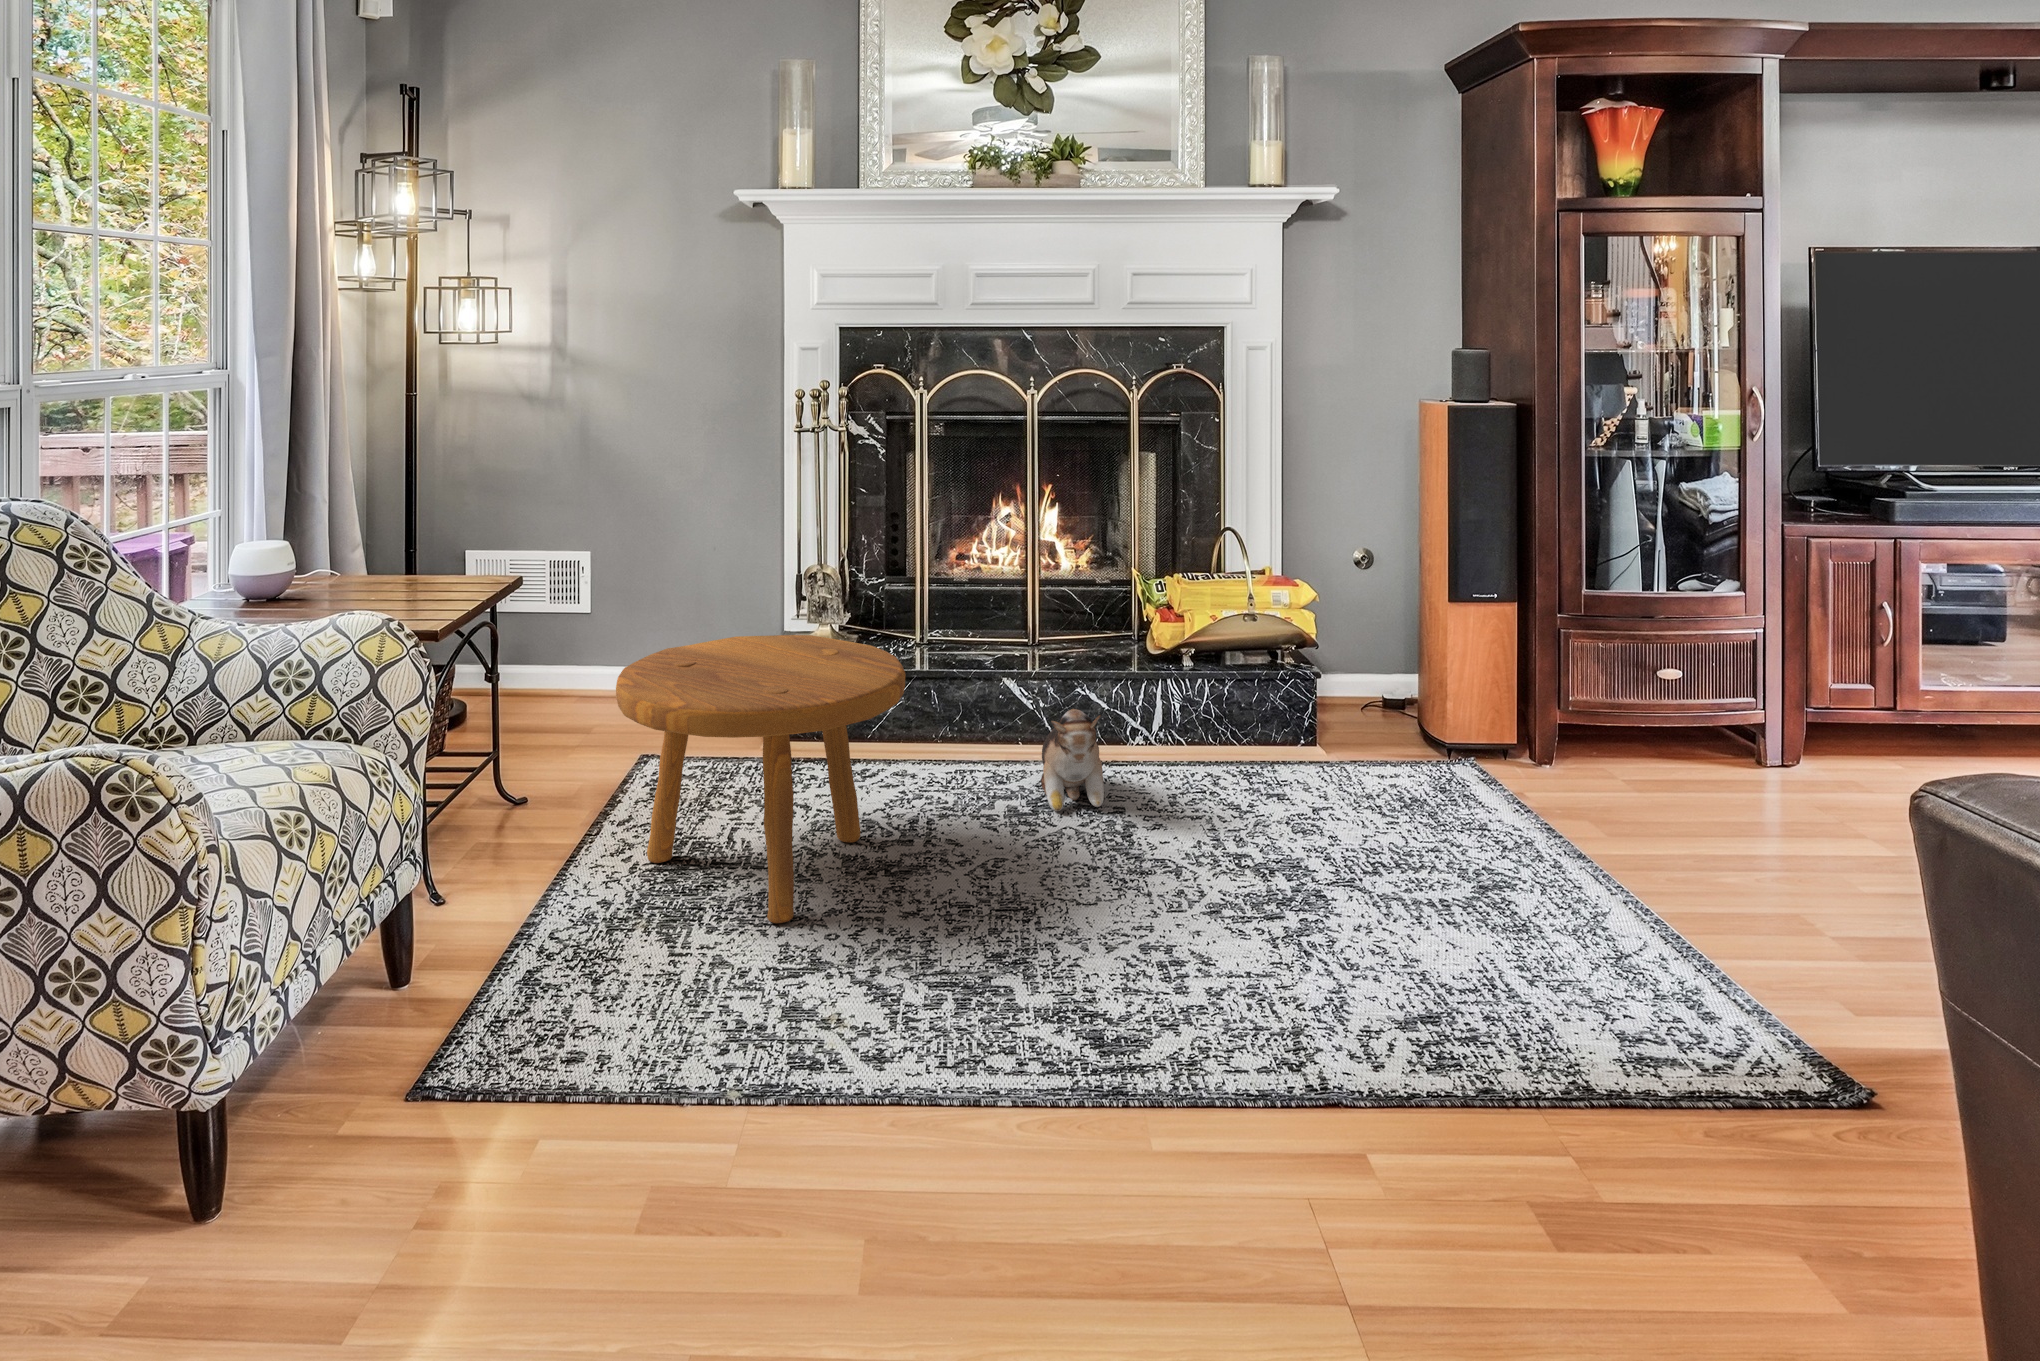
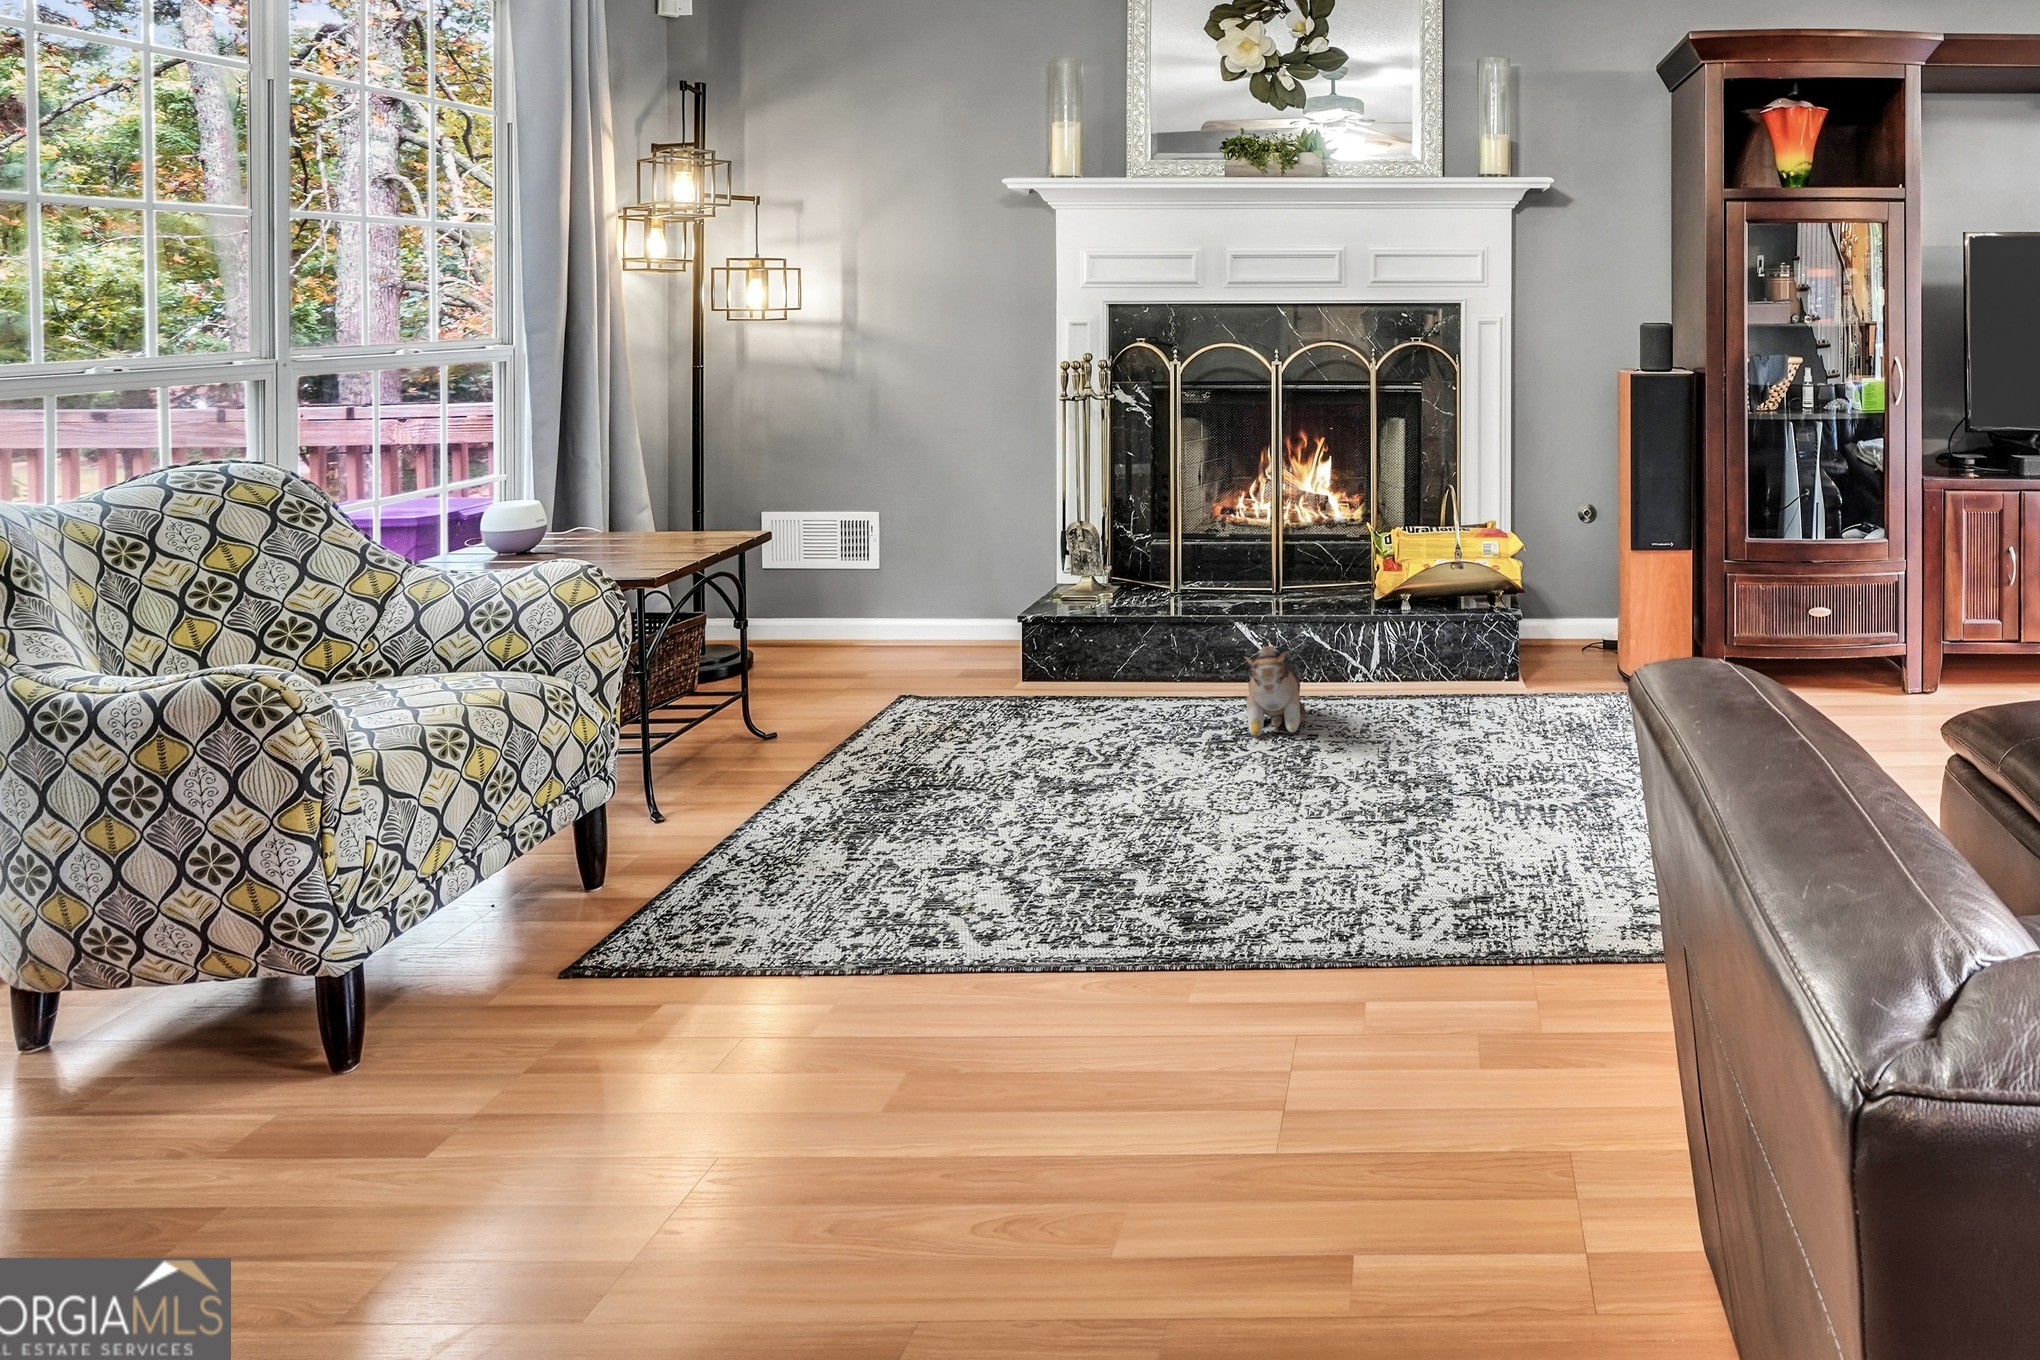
footstool: present [616,635,906,923] -> none [823,583,1096,831]

